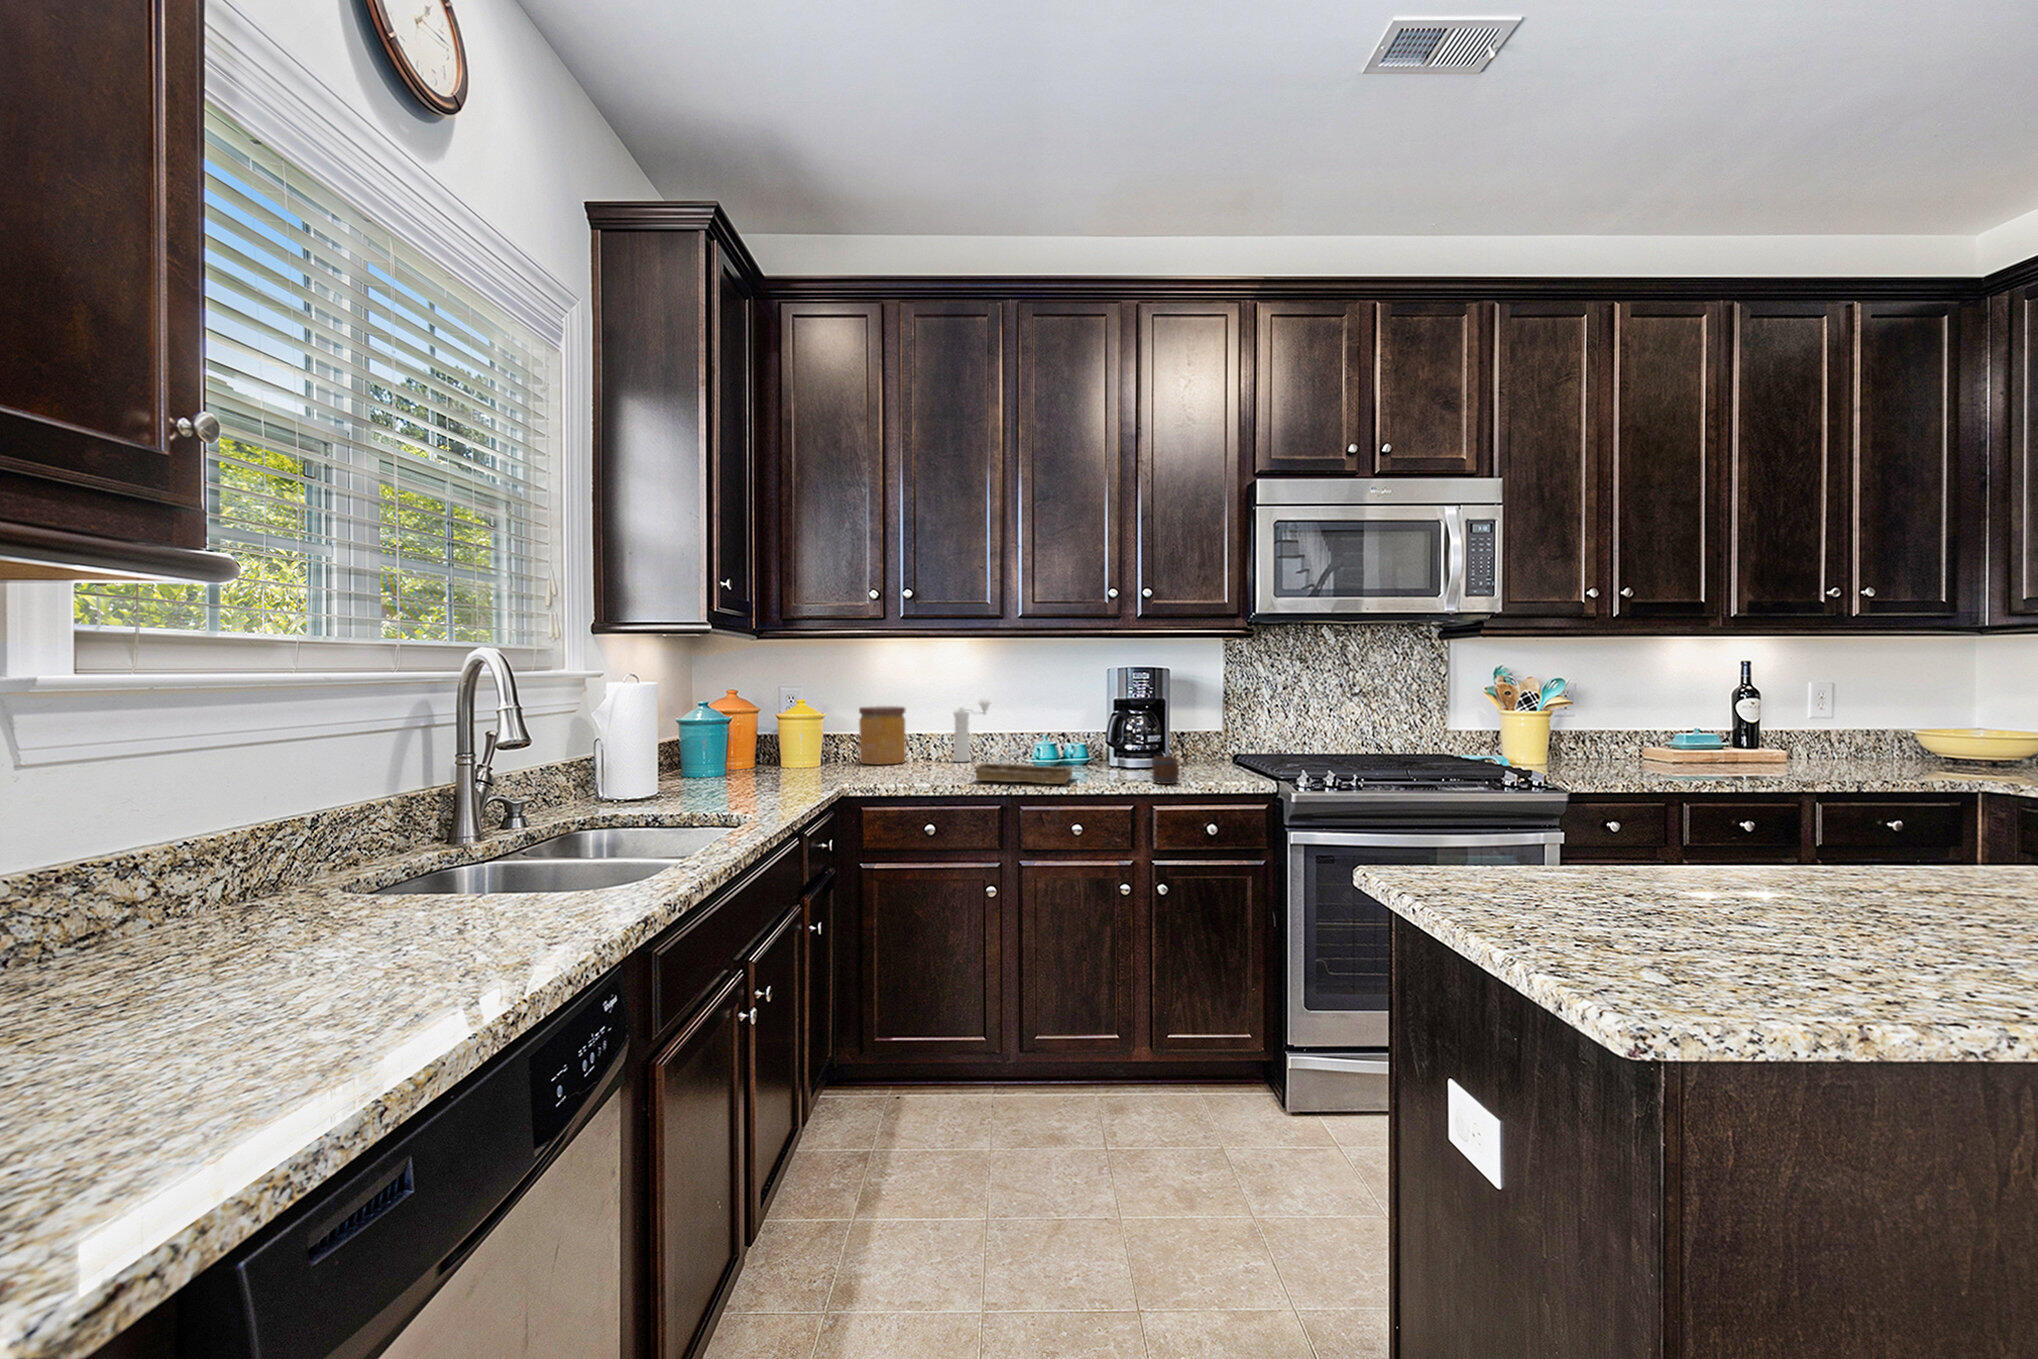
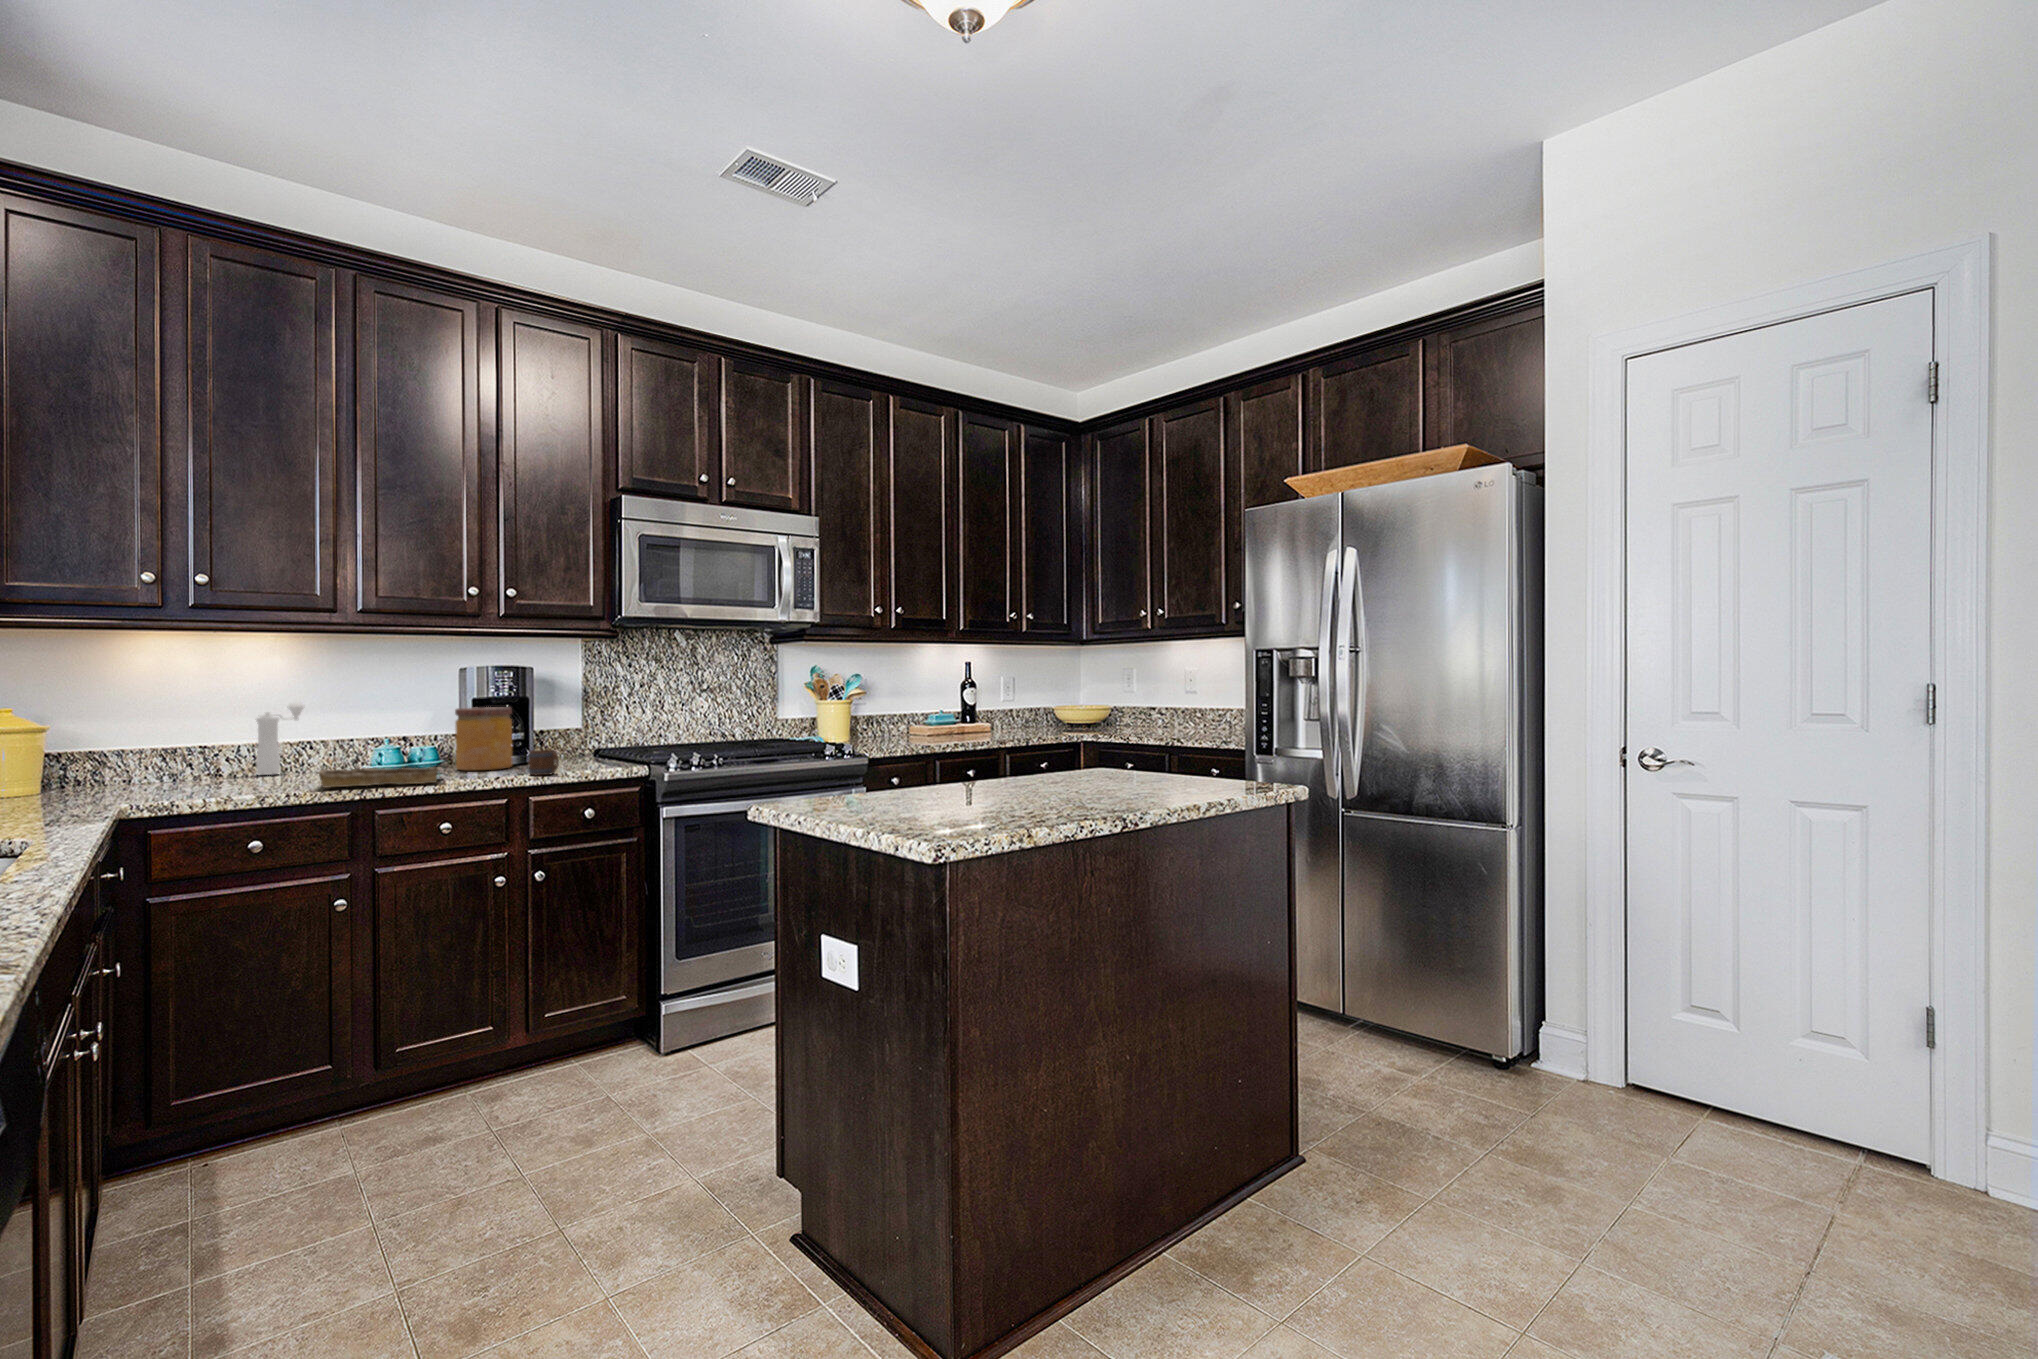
jar: present [859,706,905,765] -> present [455,707,513,770]

